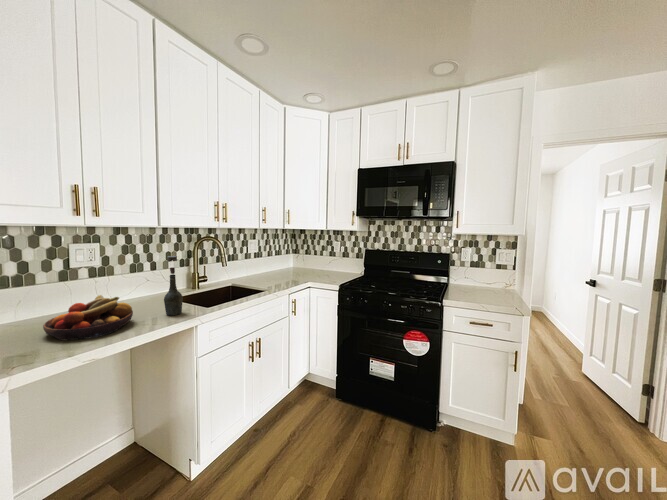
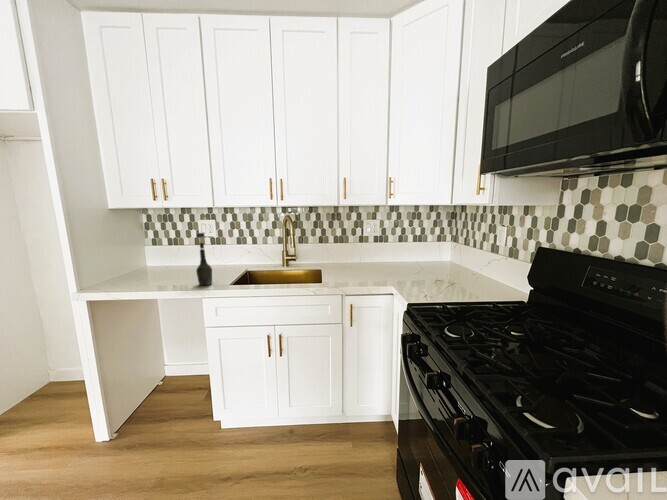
fruit bowl: present [43,295,133,340] -> none [132,258,186,287]

